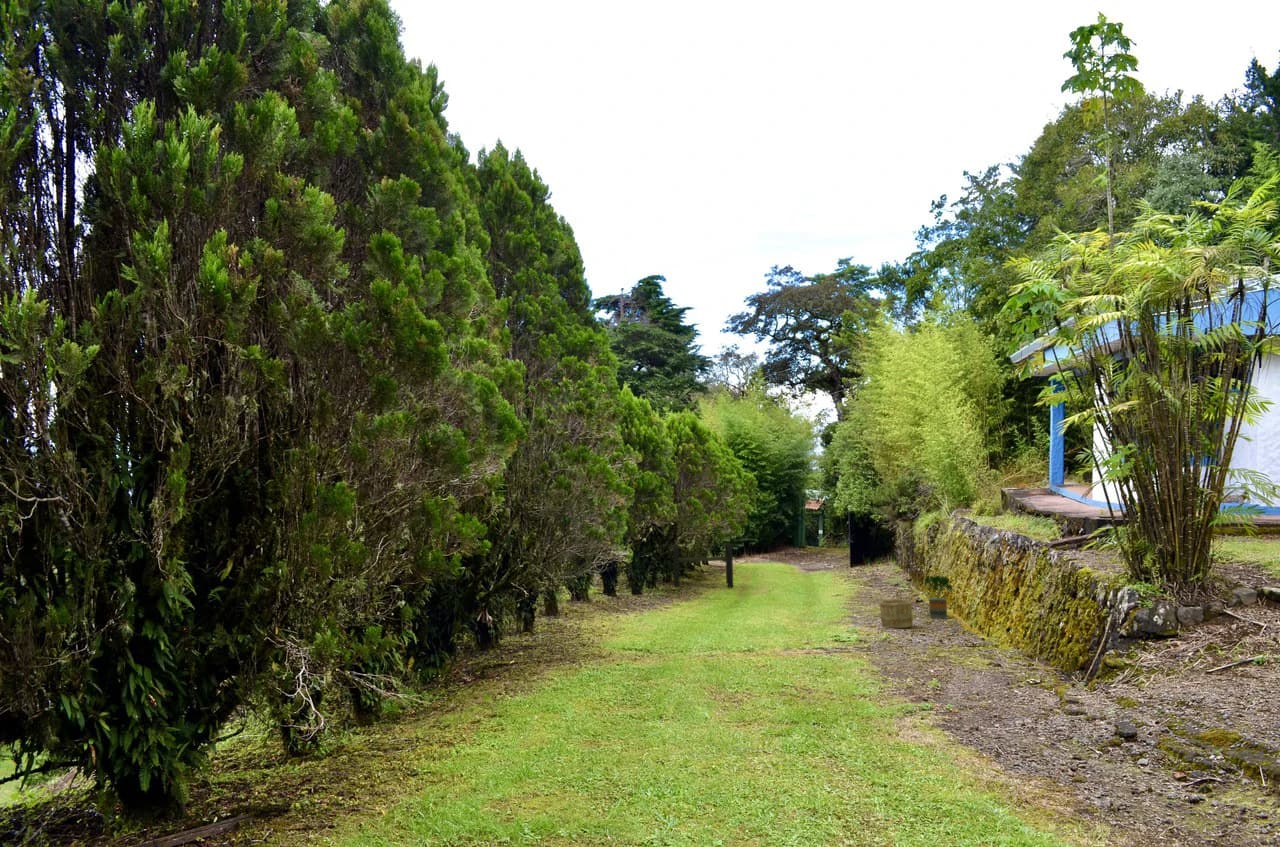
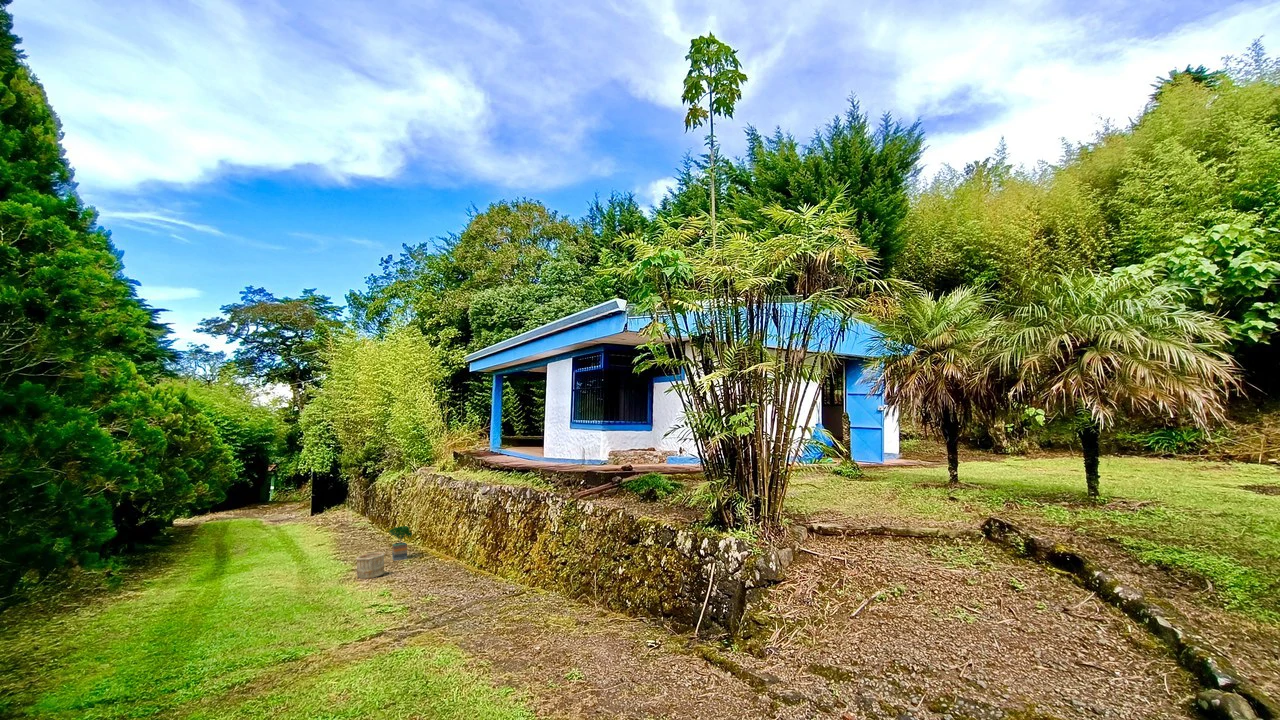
bench: present [673,543,733,588] -> none [127,516,200,568]

